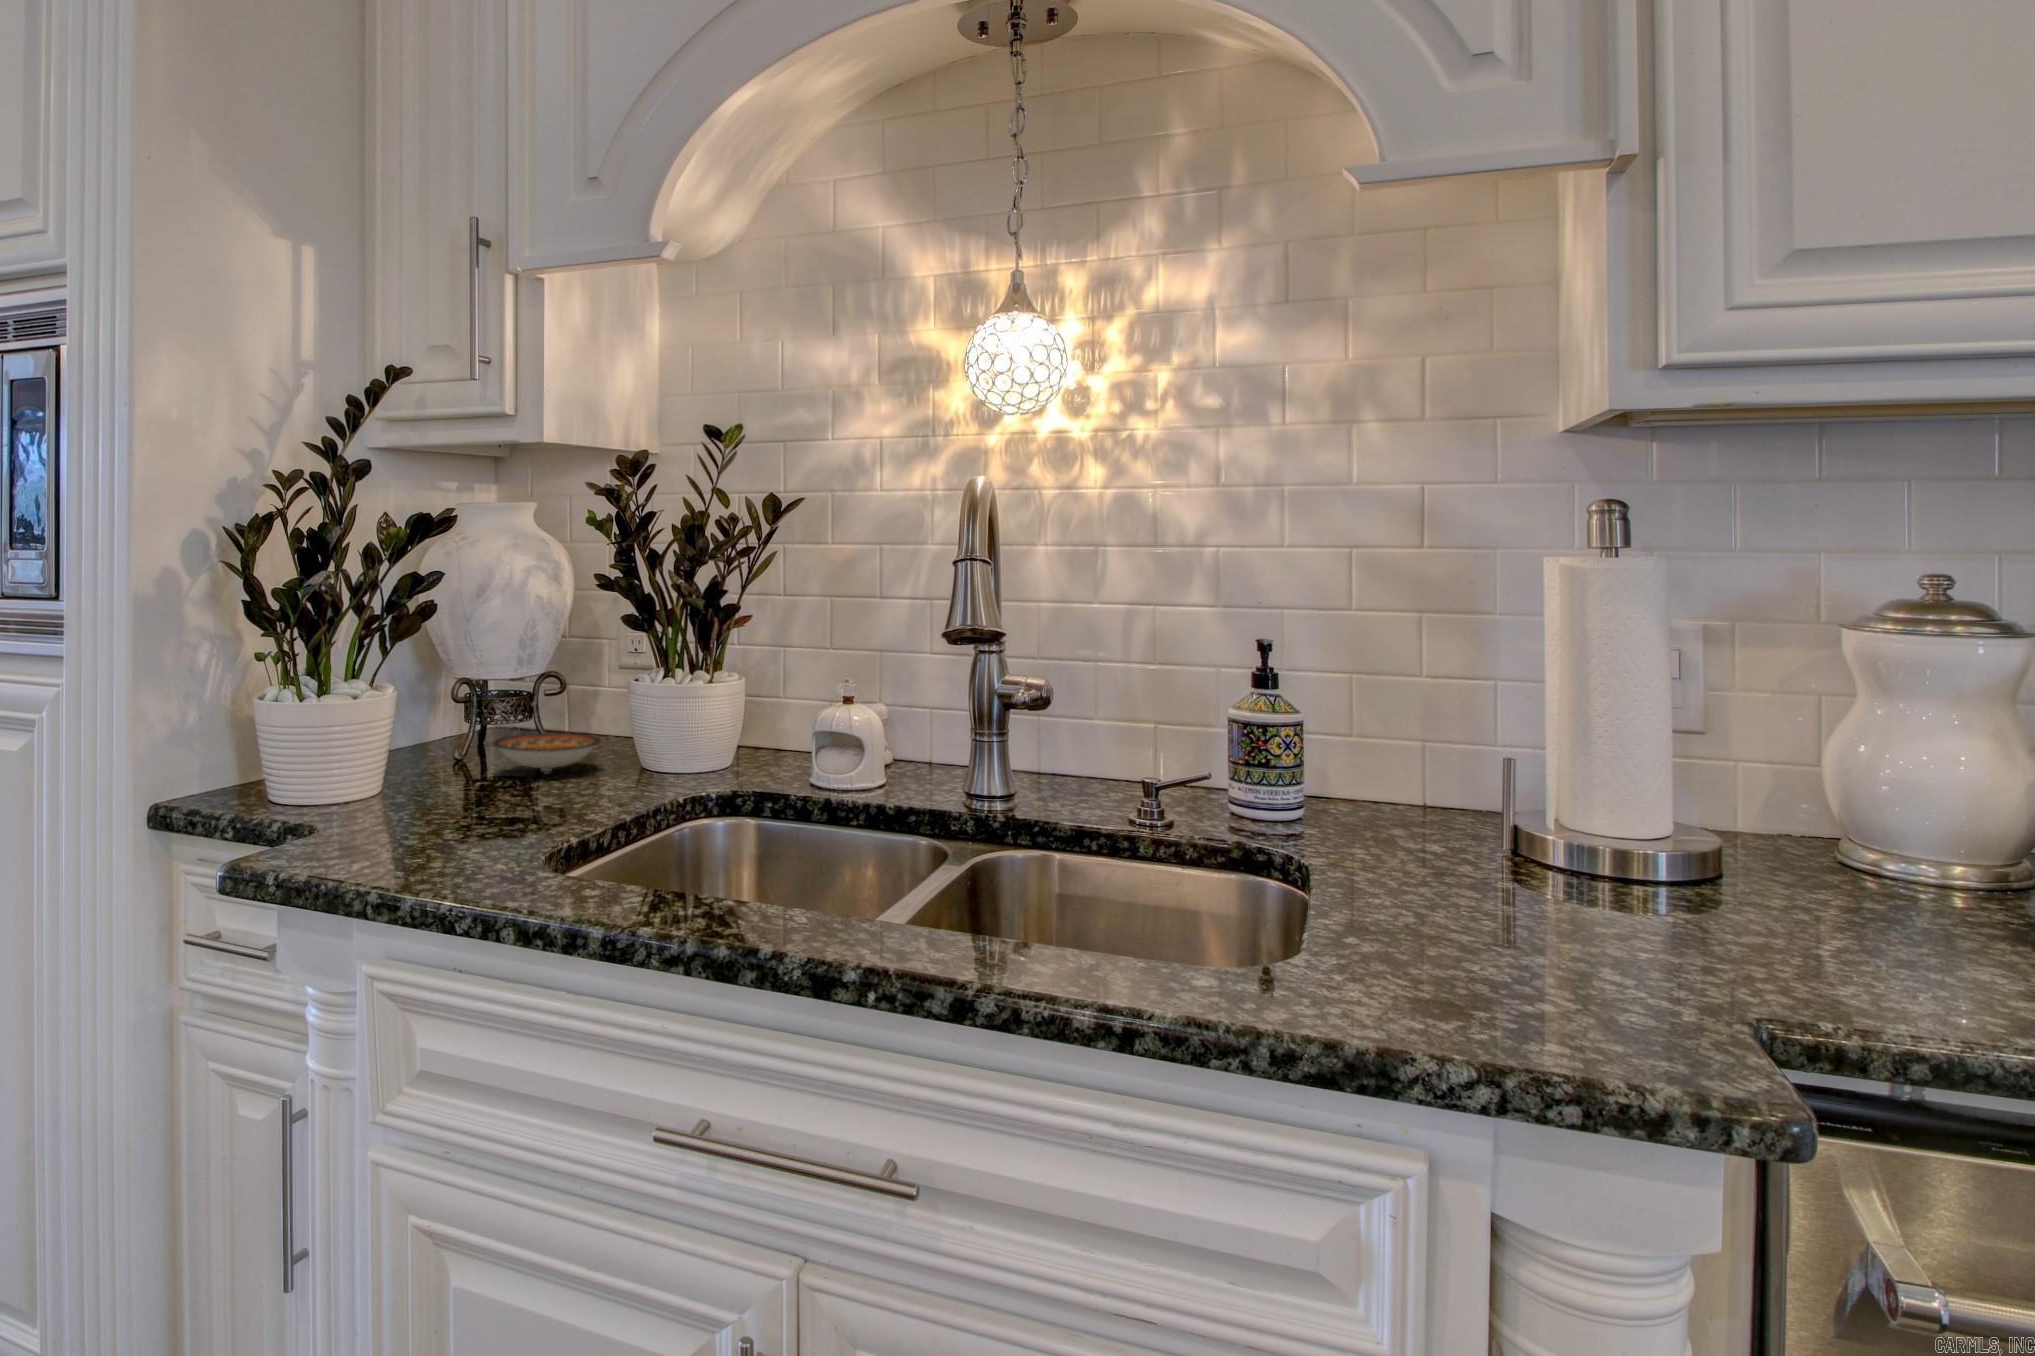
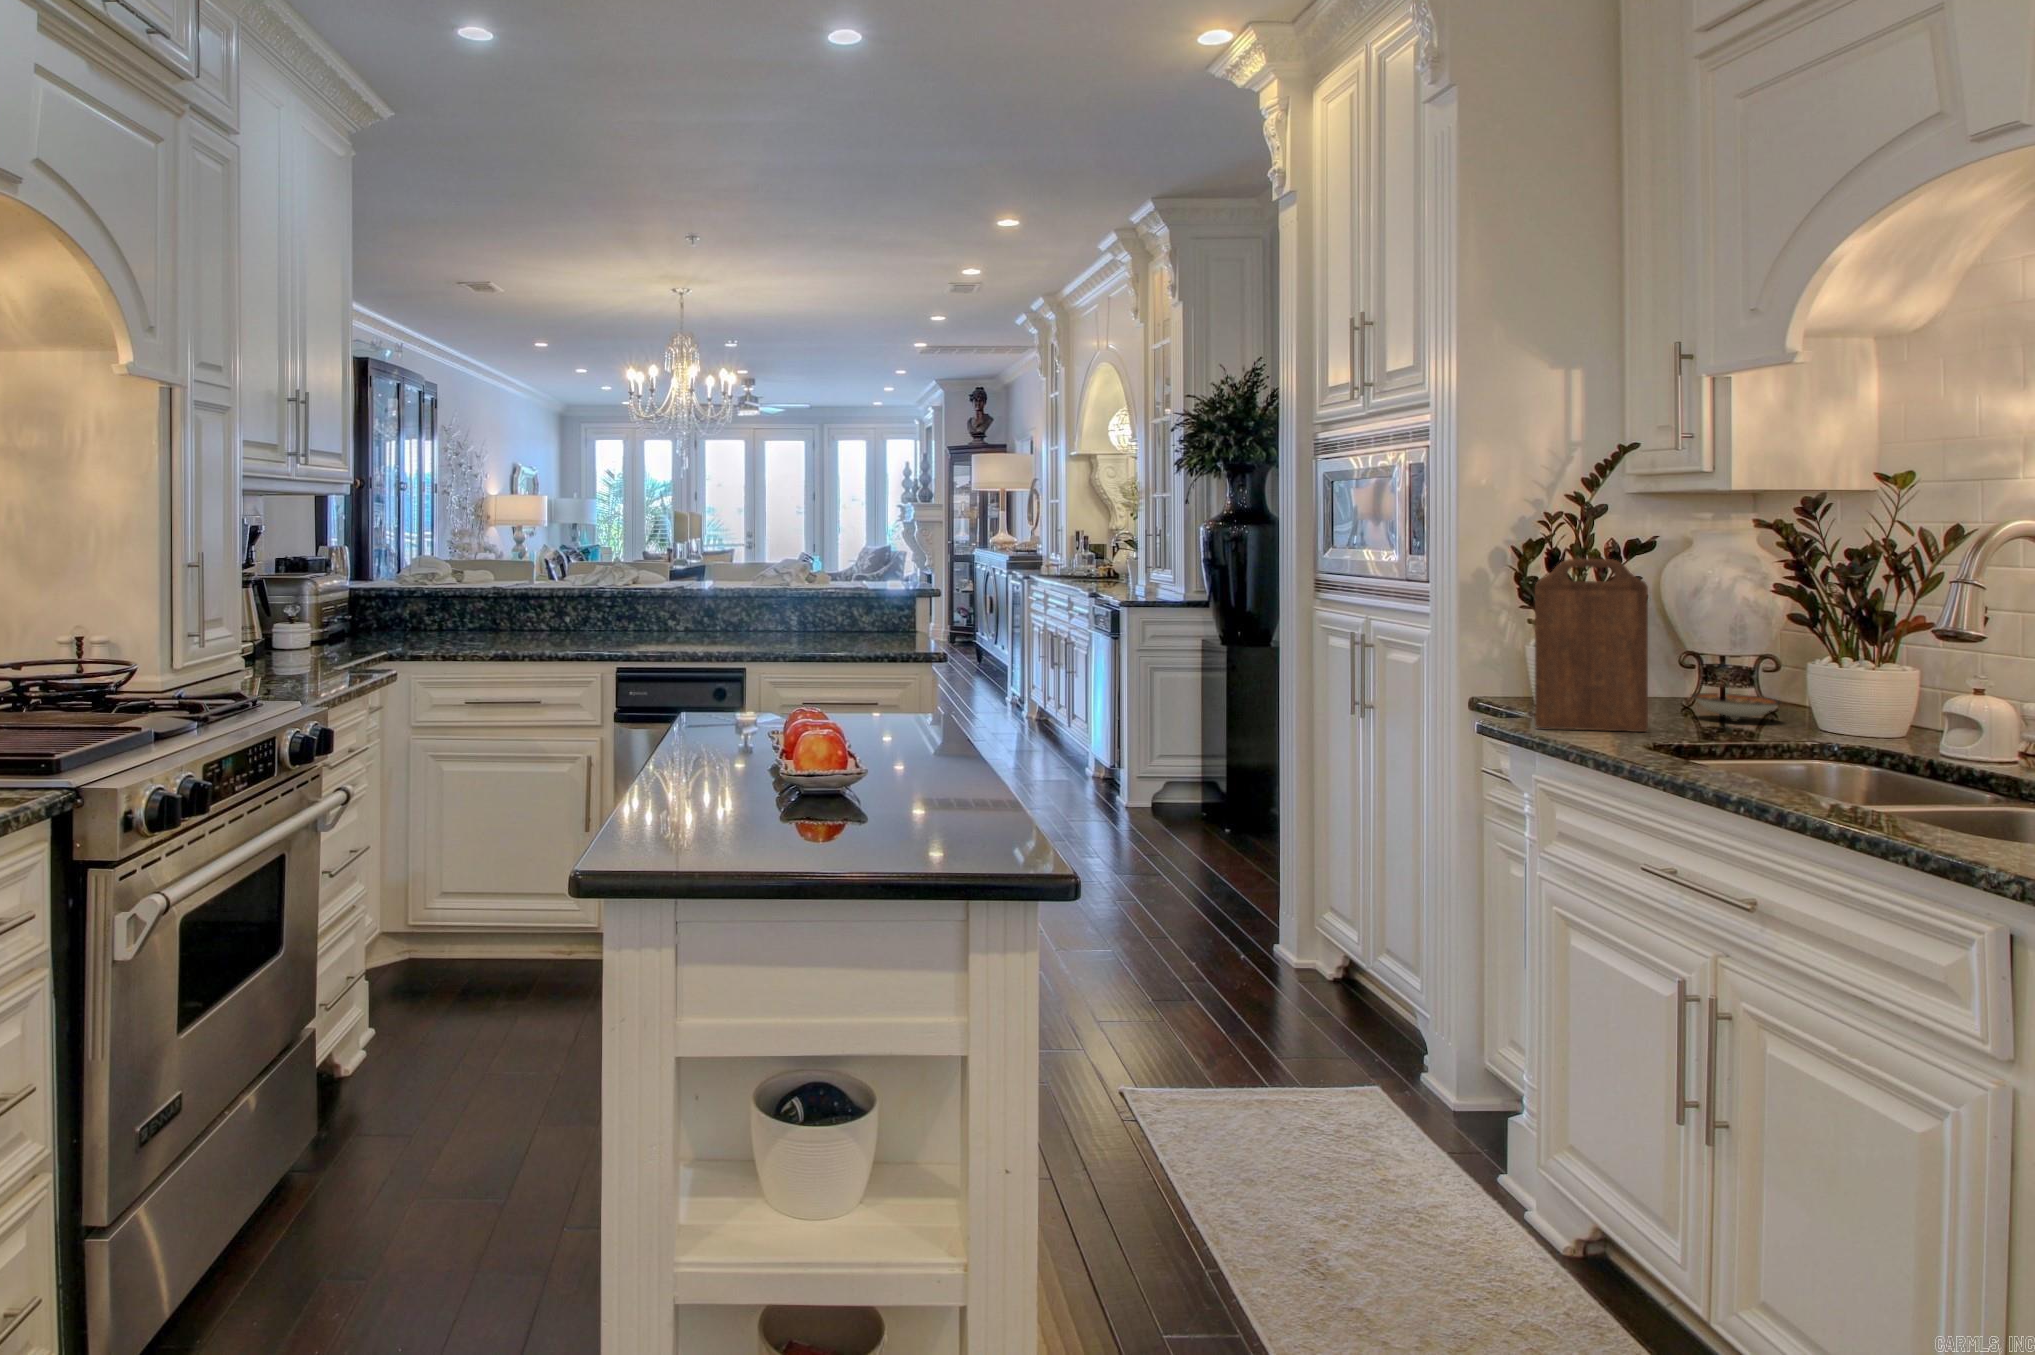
cutting board: none [327,538,493,854] -> present [1535,559,1648,732]

